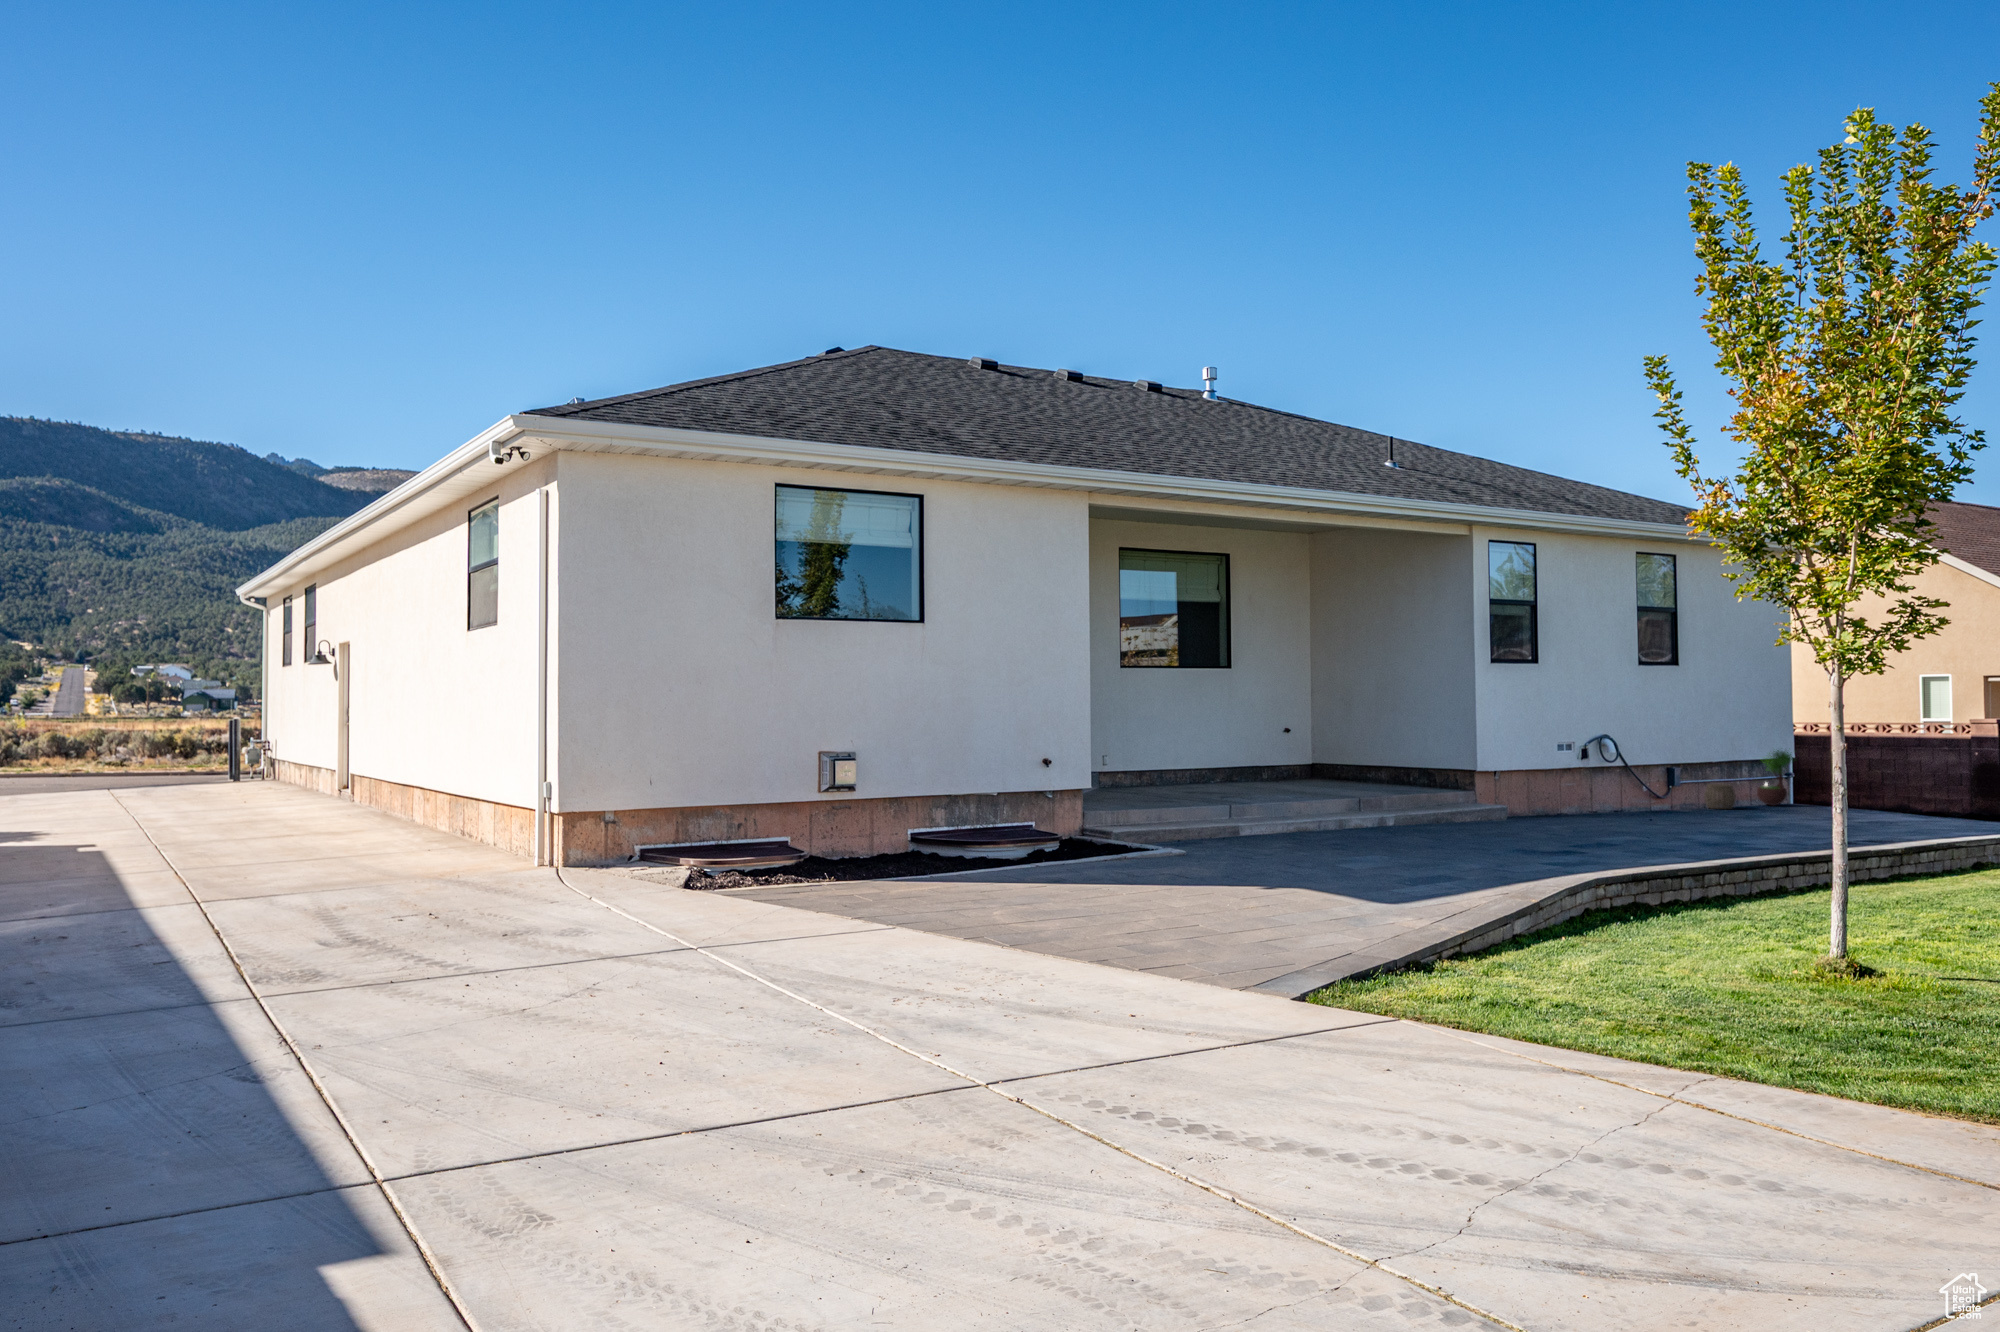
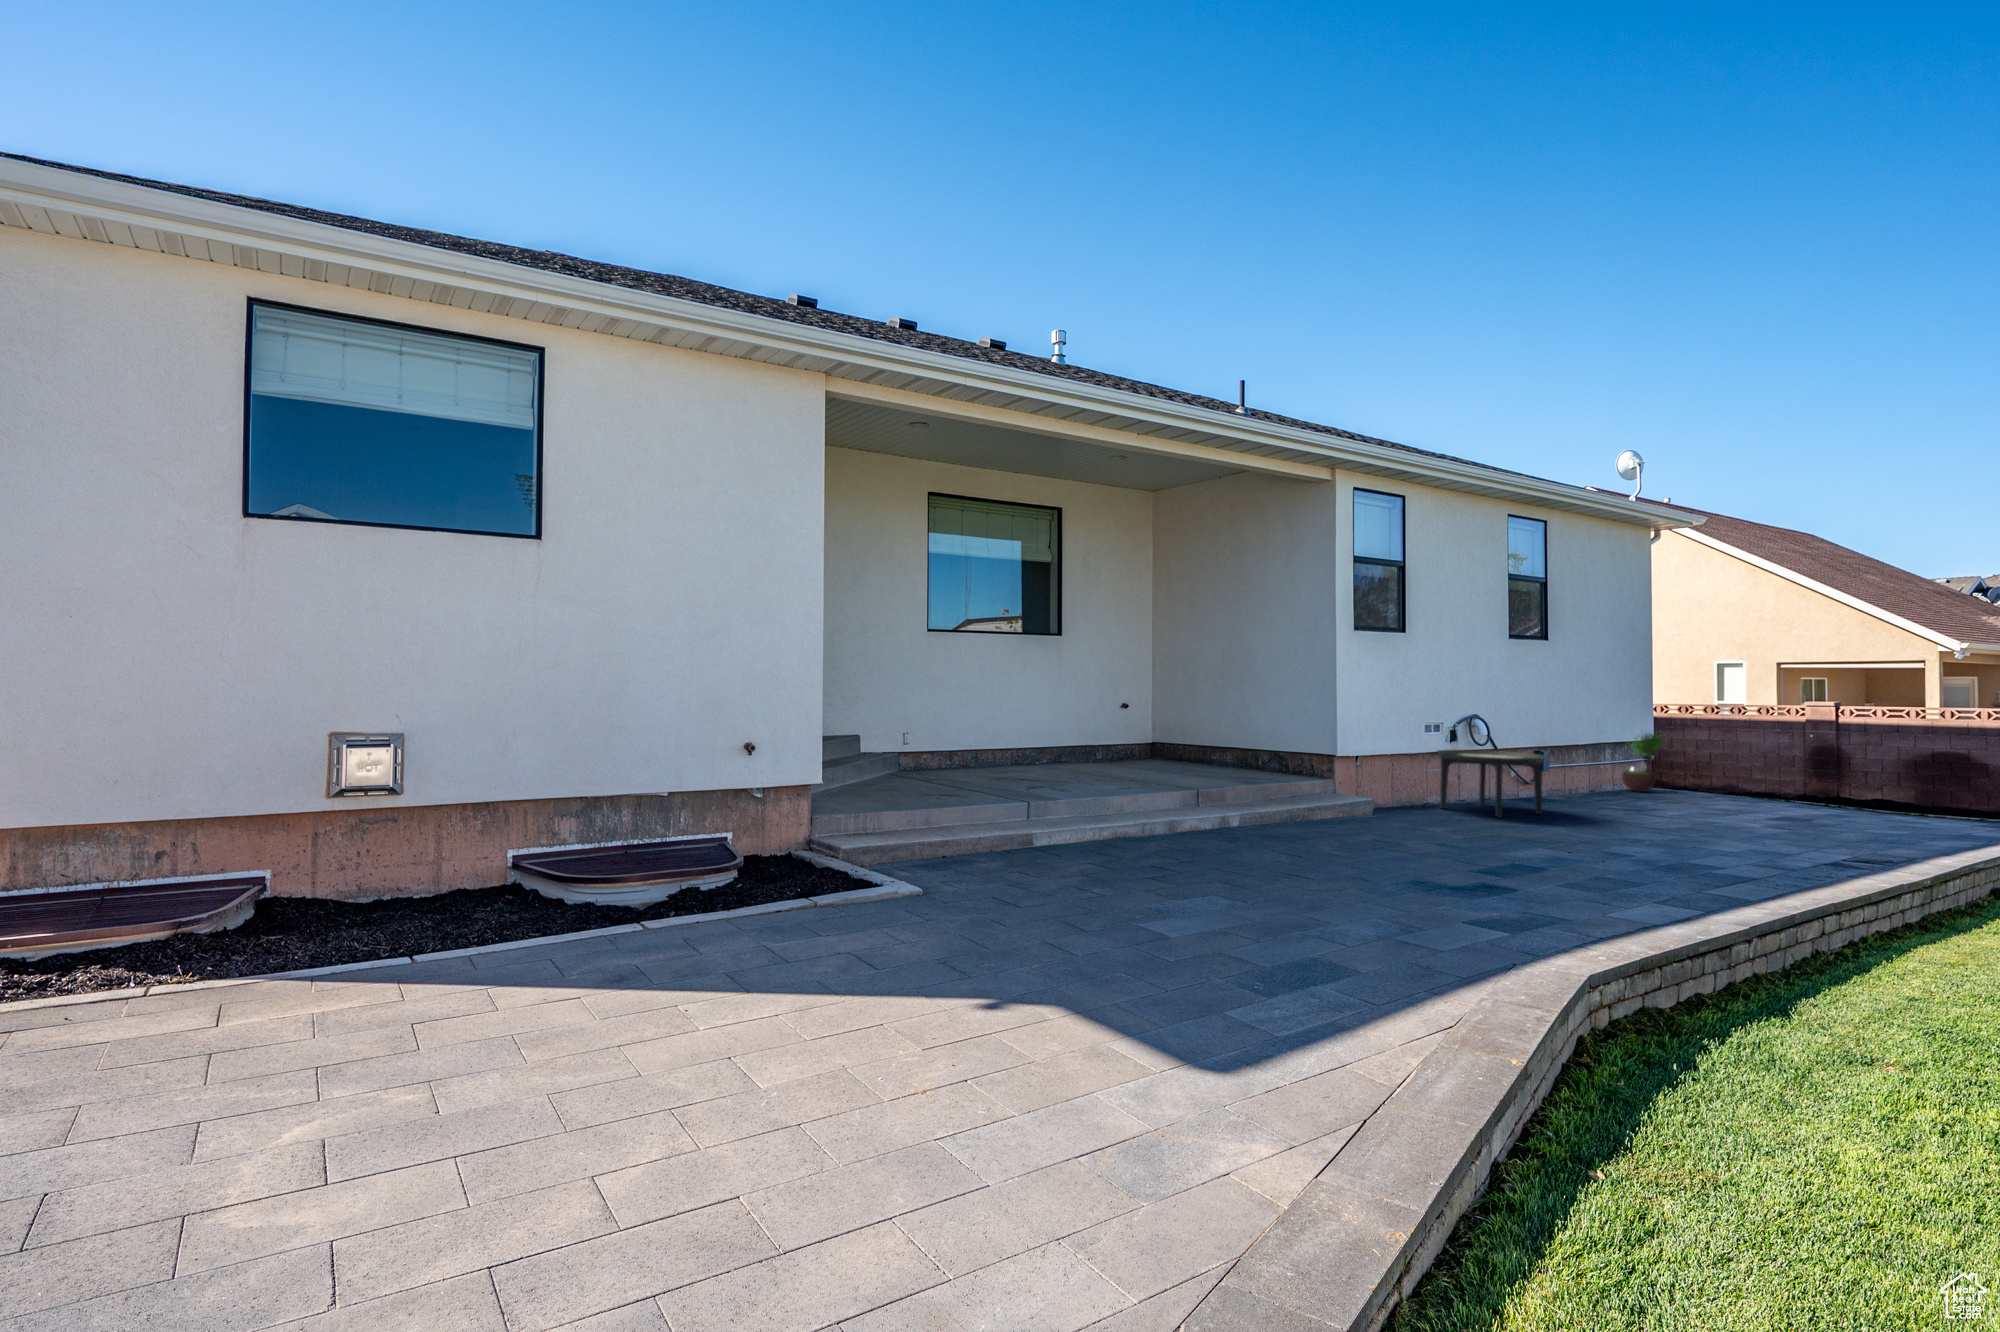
round table: none [1568,766,1663,821] -> present [1437,750,1547,817]
woven basket: present [1704,784,1736,809] -> none [1572,769,1608,797]

